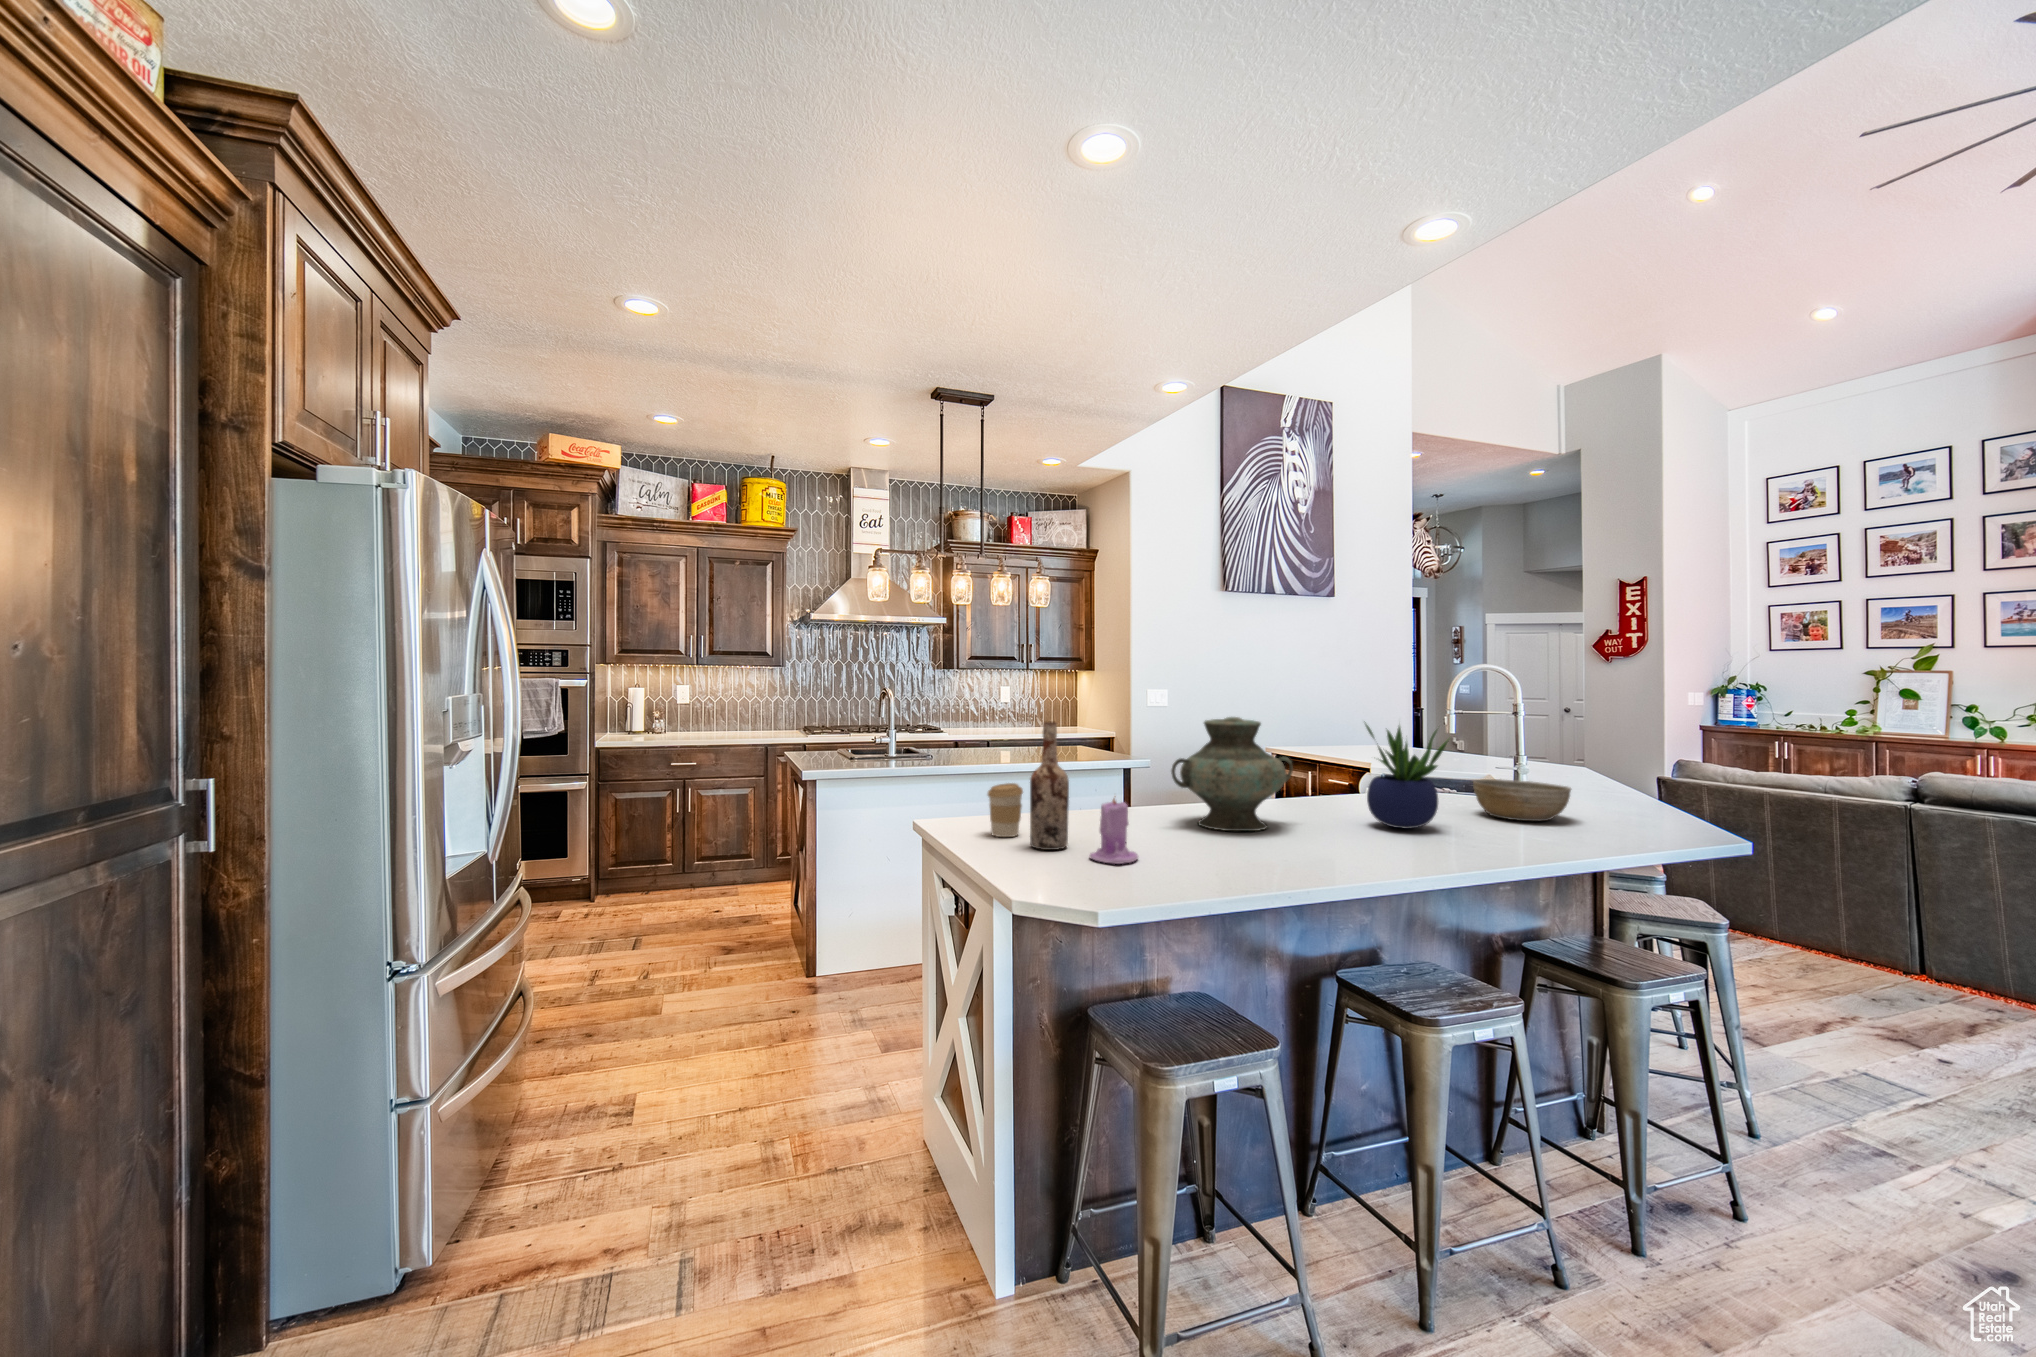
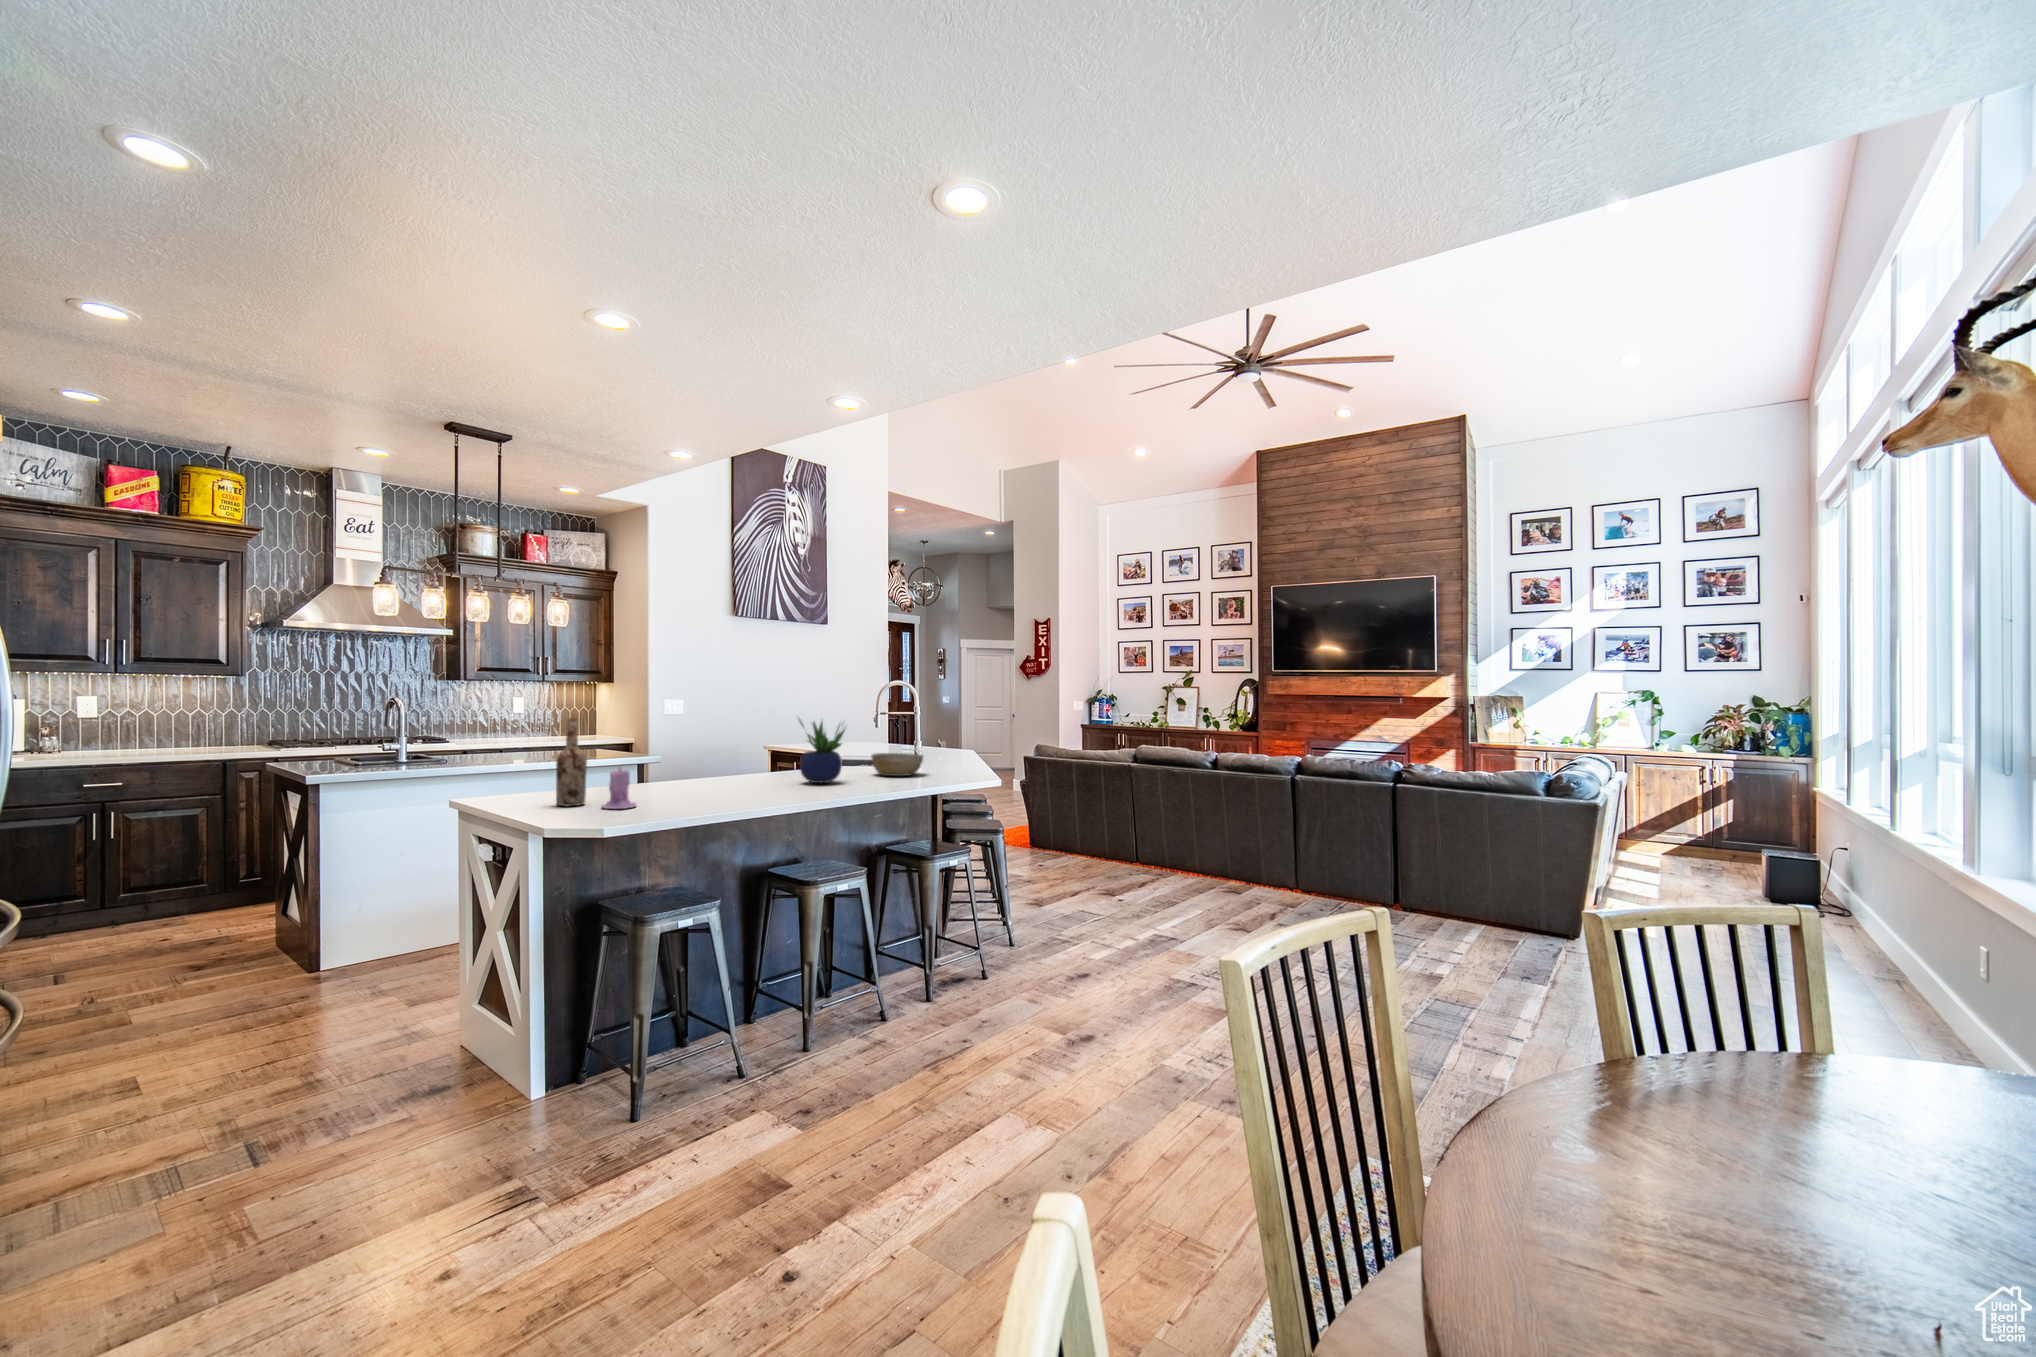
vase: present [1171,717,1293,831] -> none [665,715,752,791]
coffee cup: present [988,783,1023,837] -> none [520,764,550,803]

